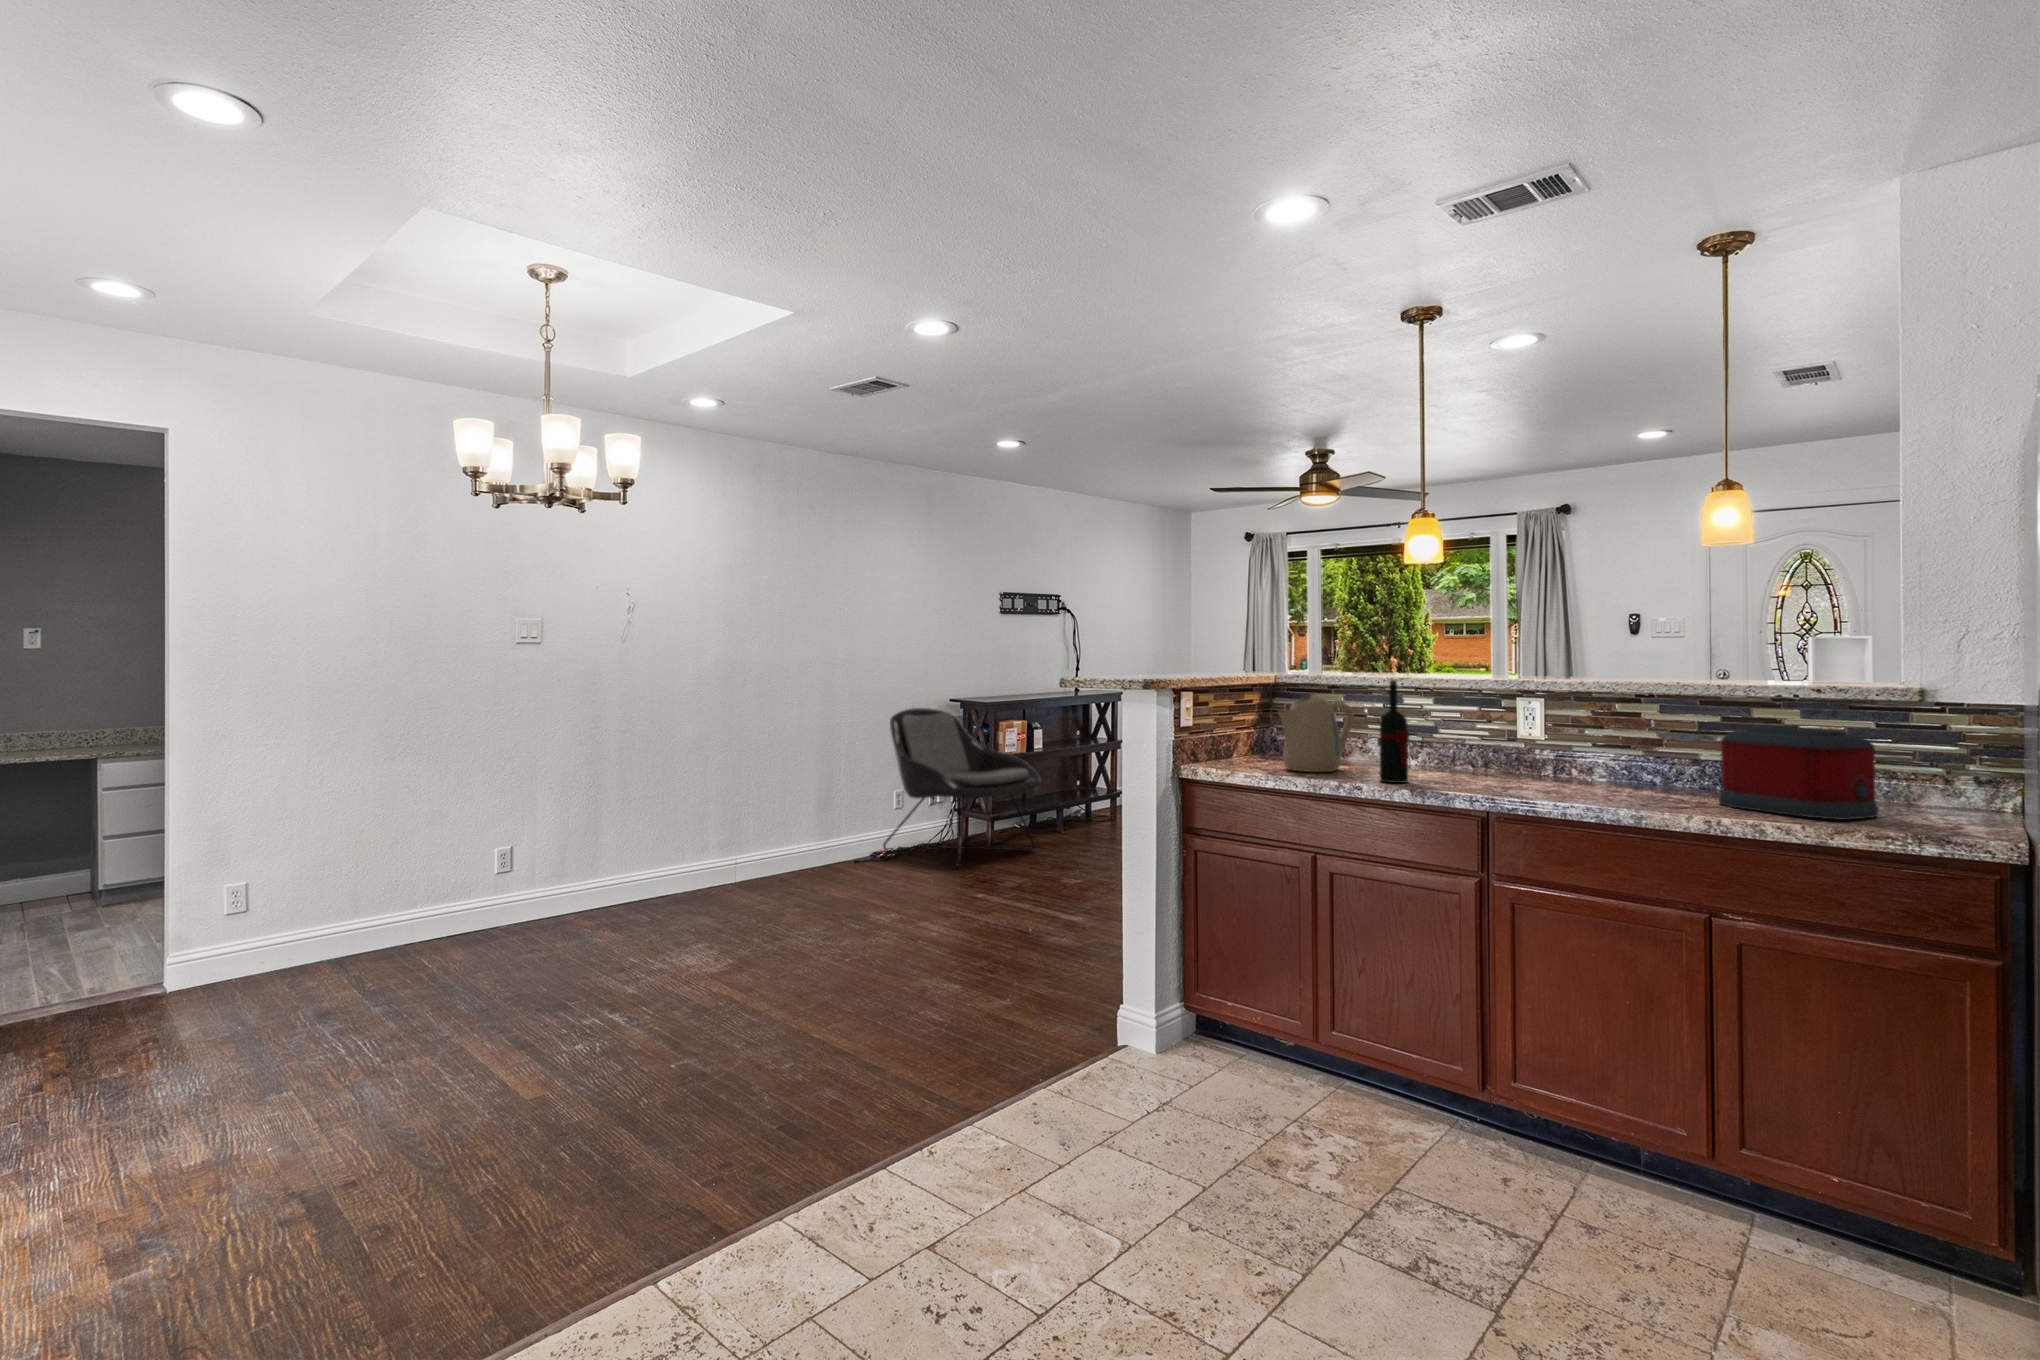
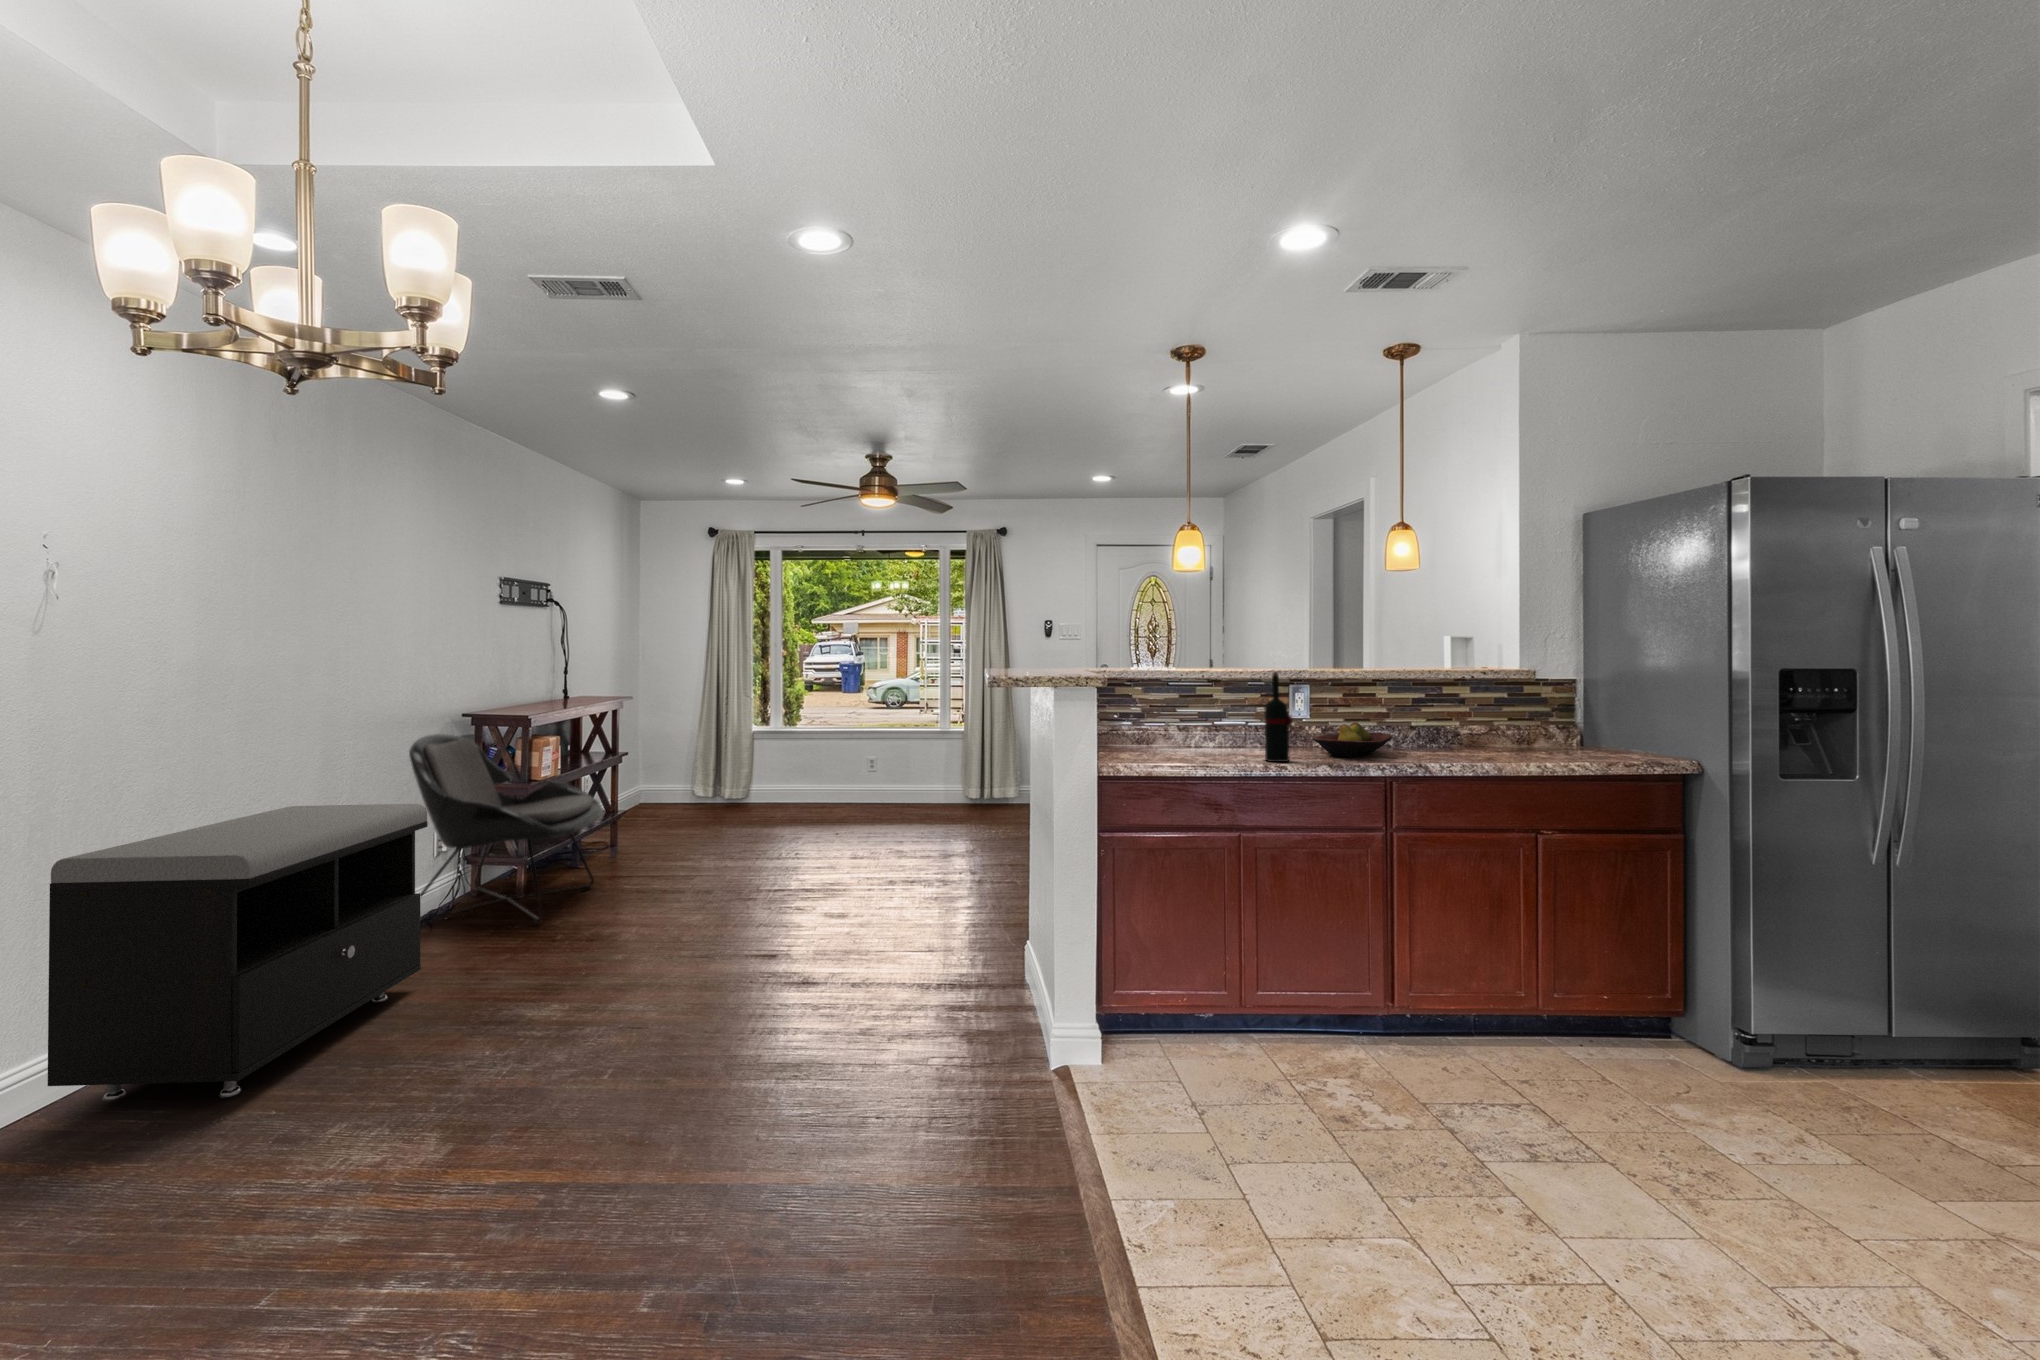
kettle: present [1278,694,1354,772] -> none [1157,688,1209,760]
toaster: present [1719,727,1879,820] -> none [1465,697,1572,757]
fruit bowl: none [1468,748,1611,788] -> present [1313,722,1392,757]
storage bench: none [633,749,844,915] -> present [48,804,428,1101]

